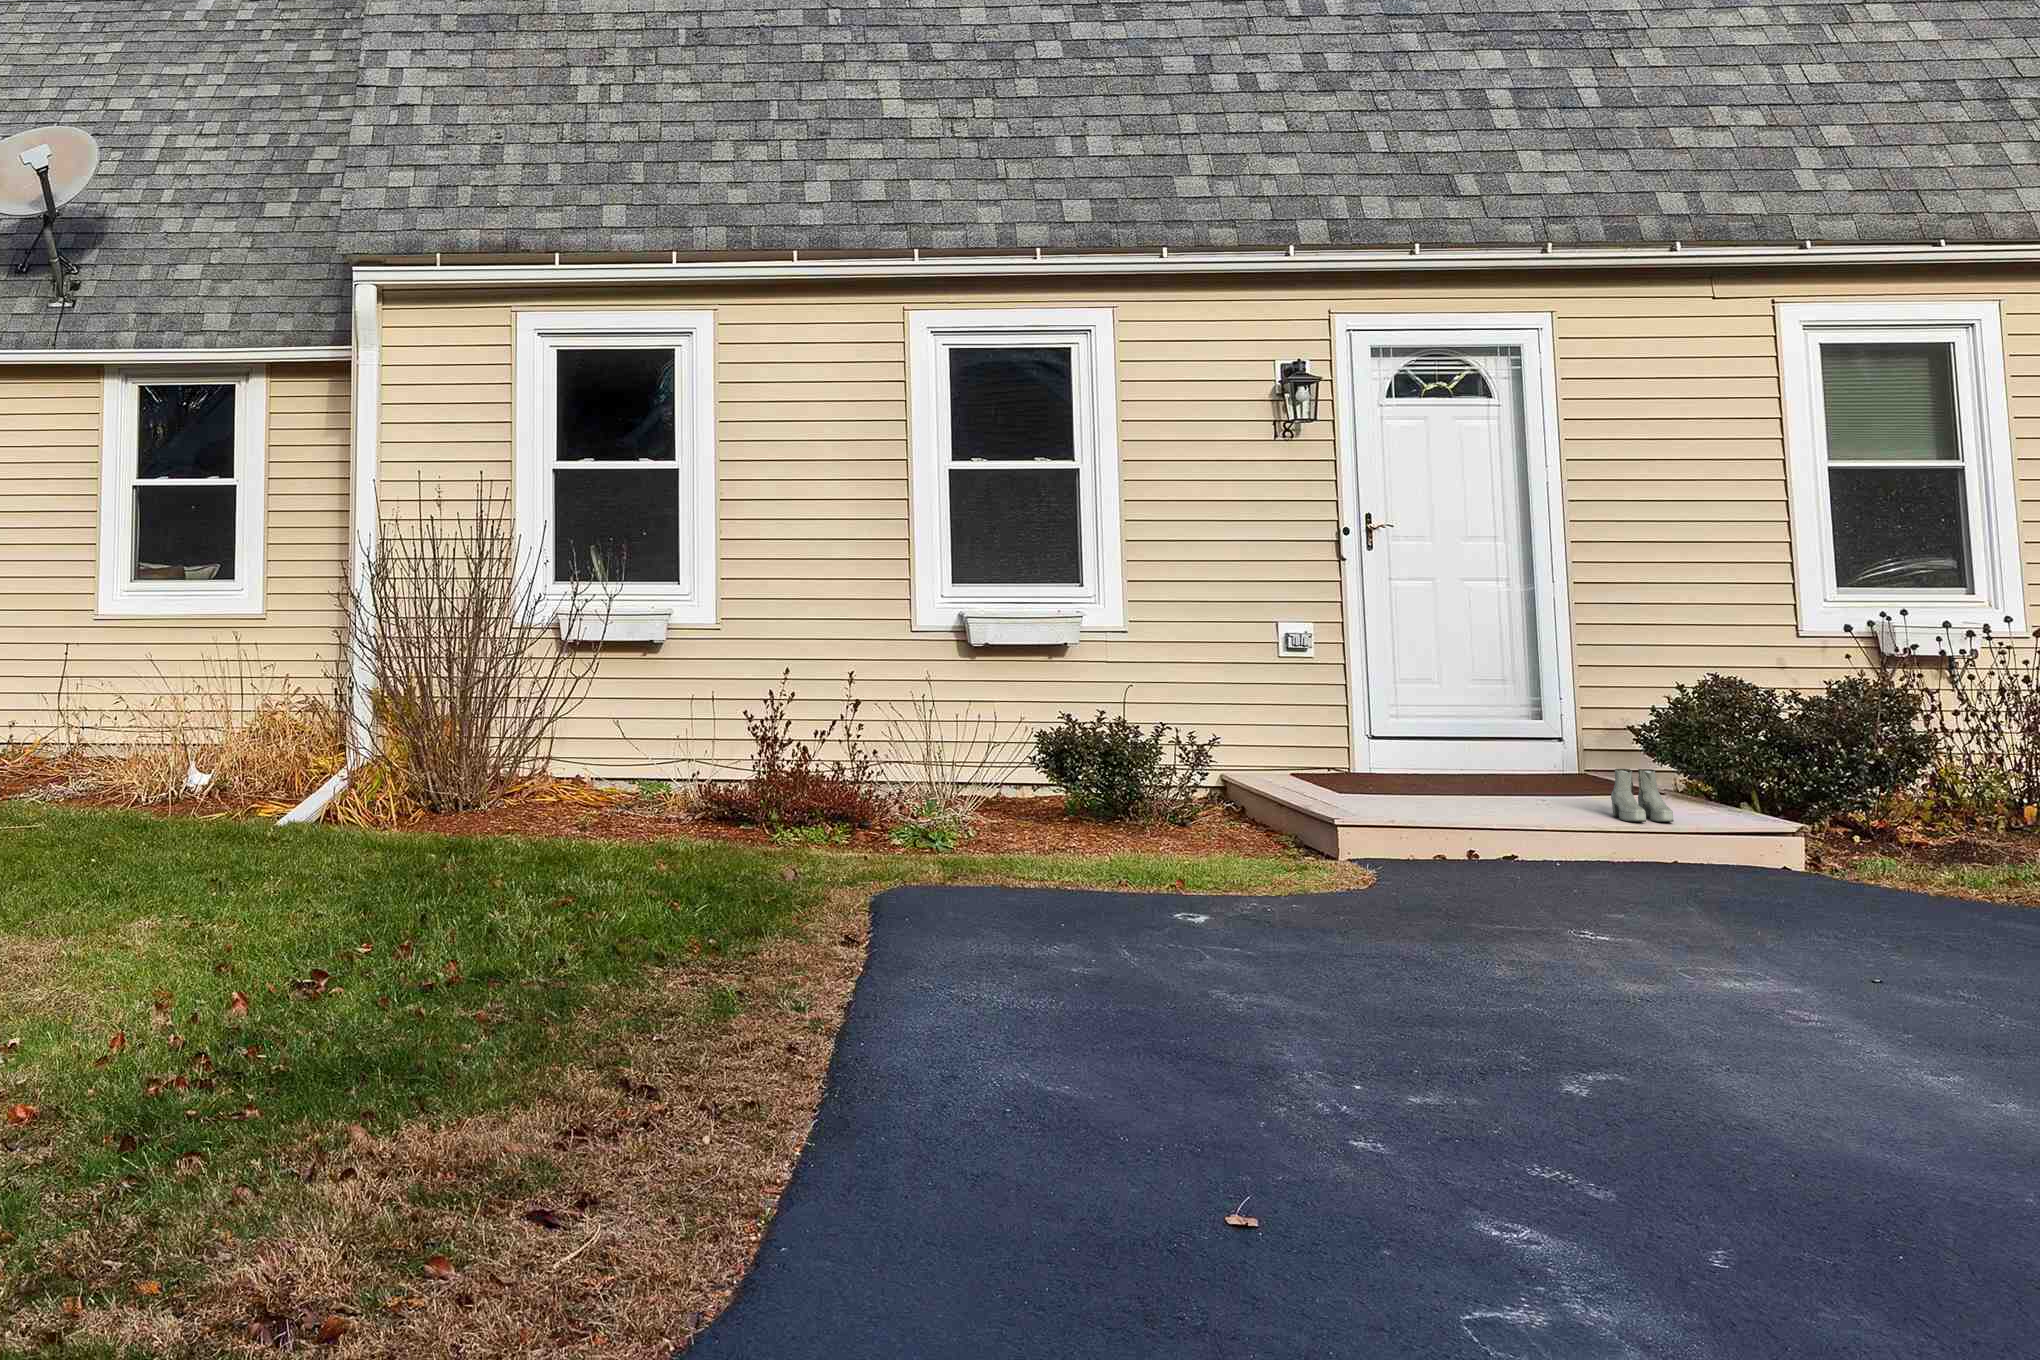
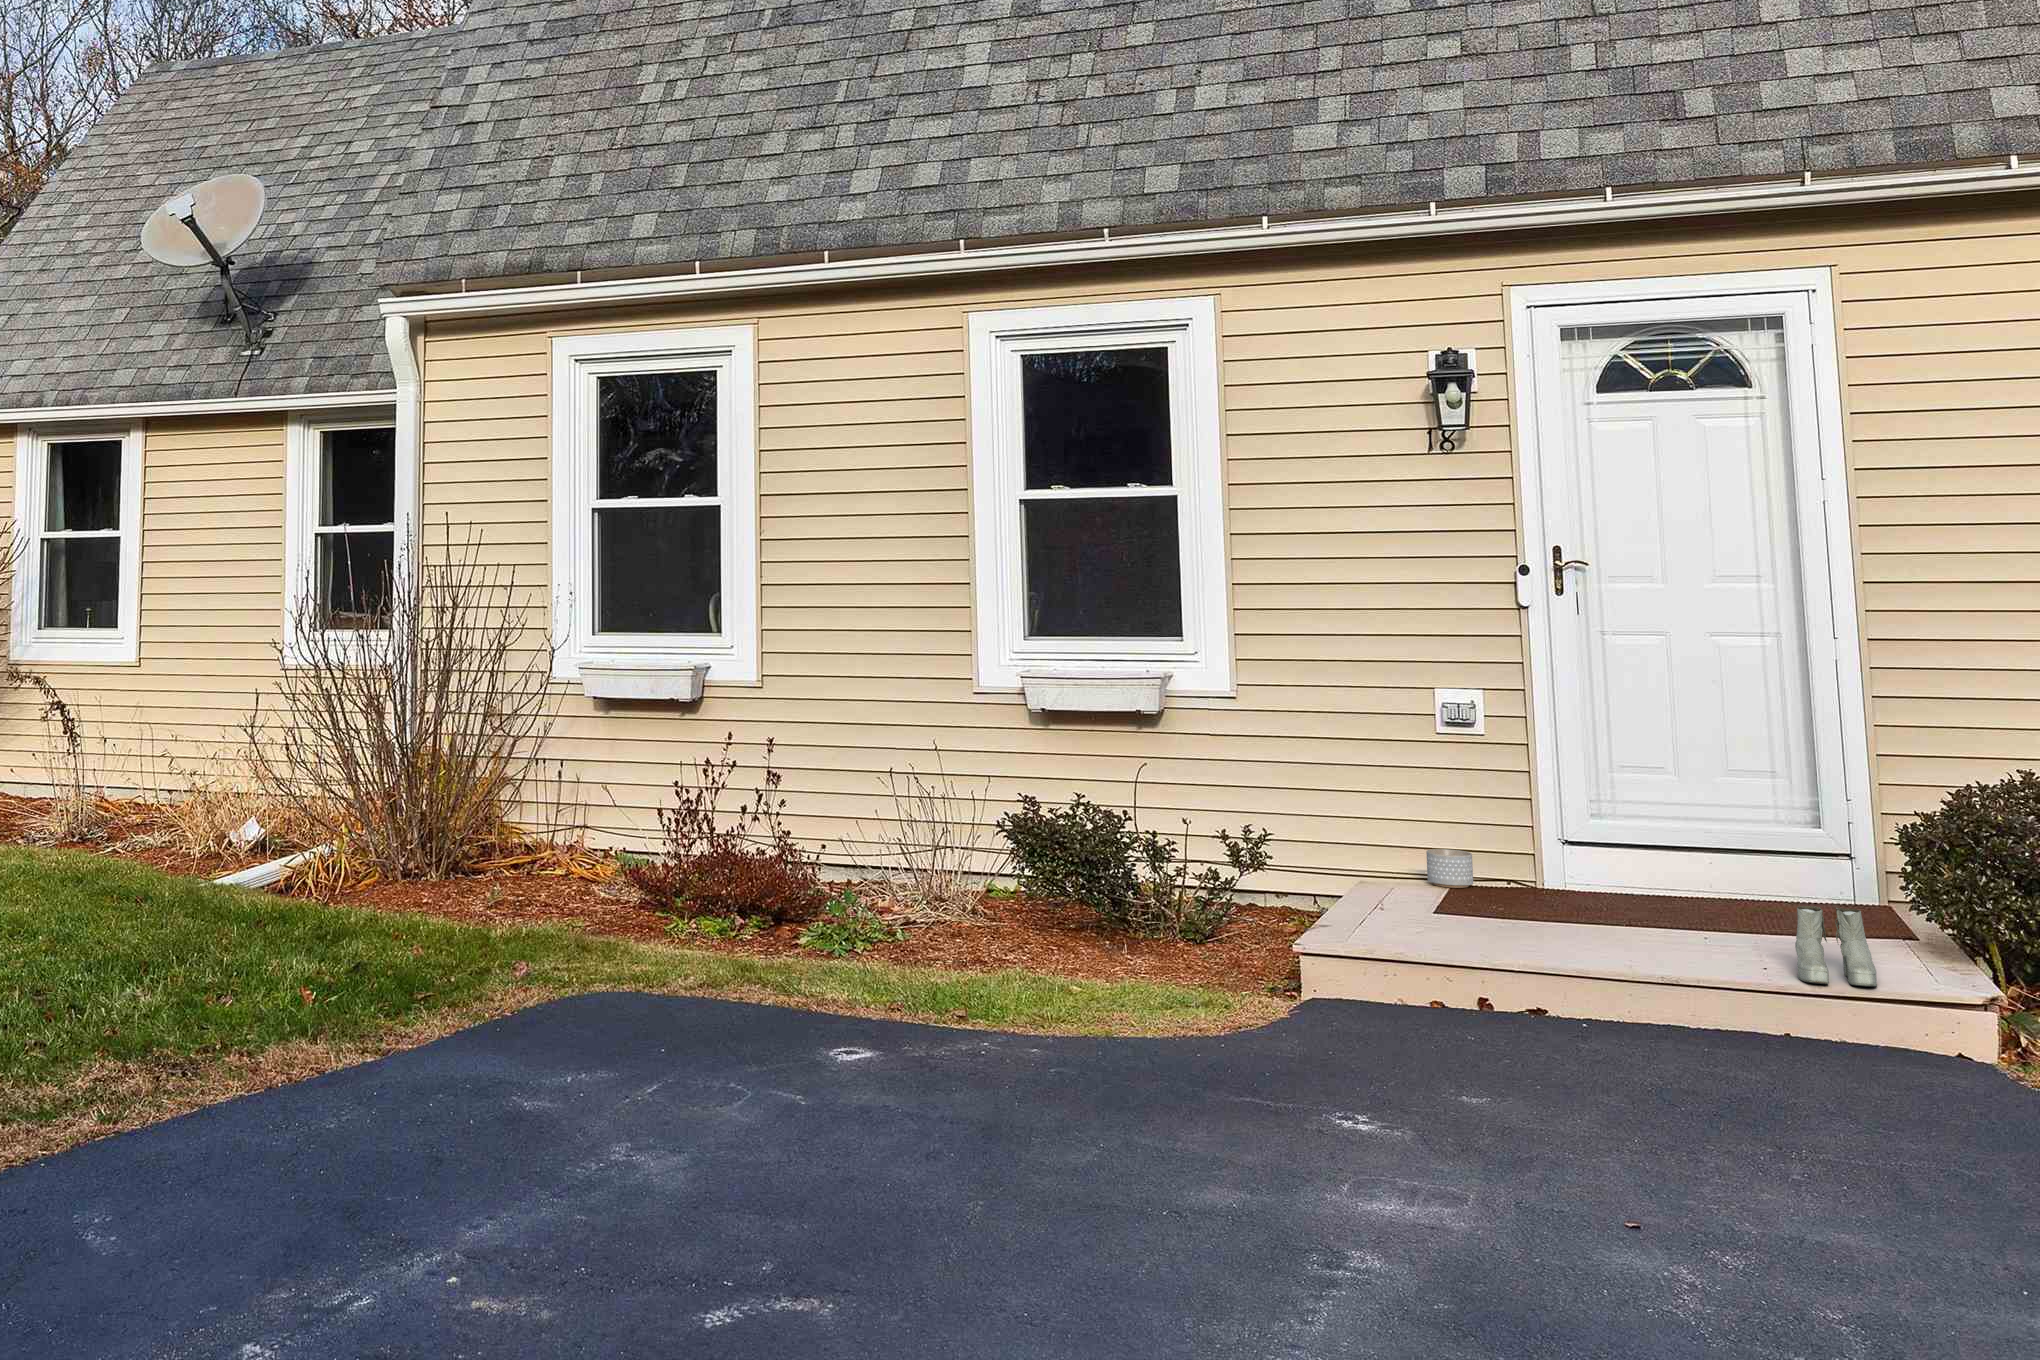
planter: none [1274,748,1309,776] -> present [1426,849,1473,888]

